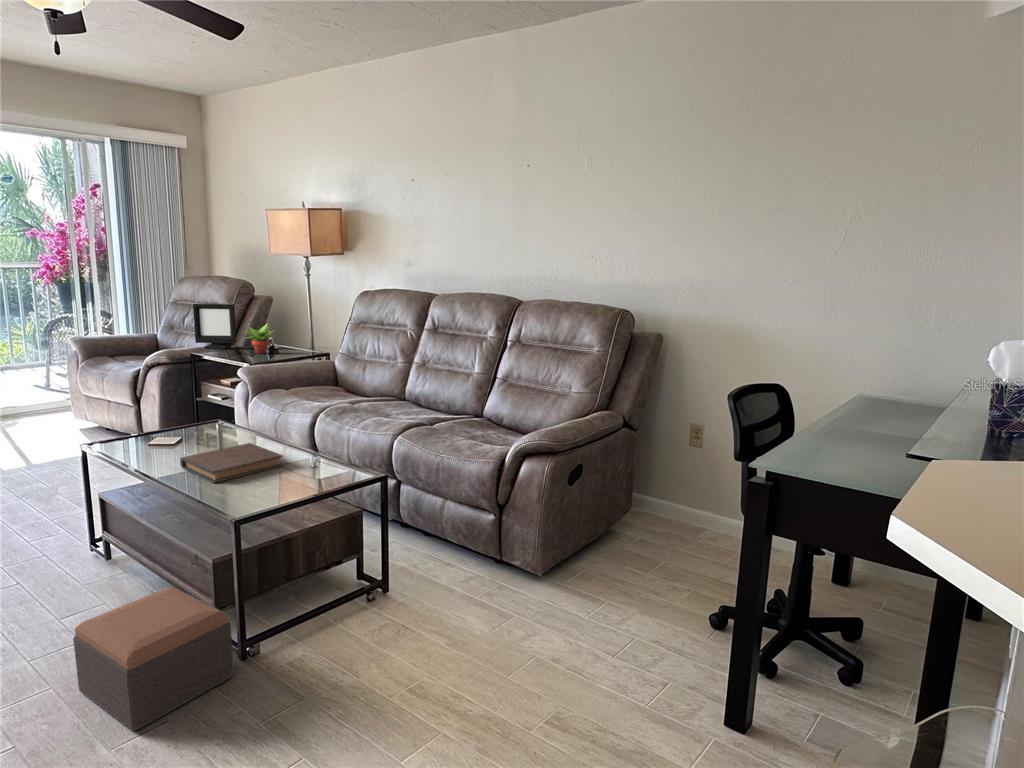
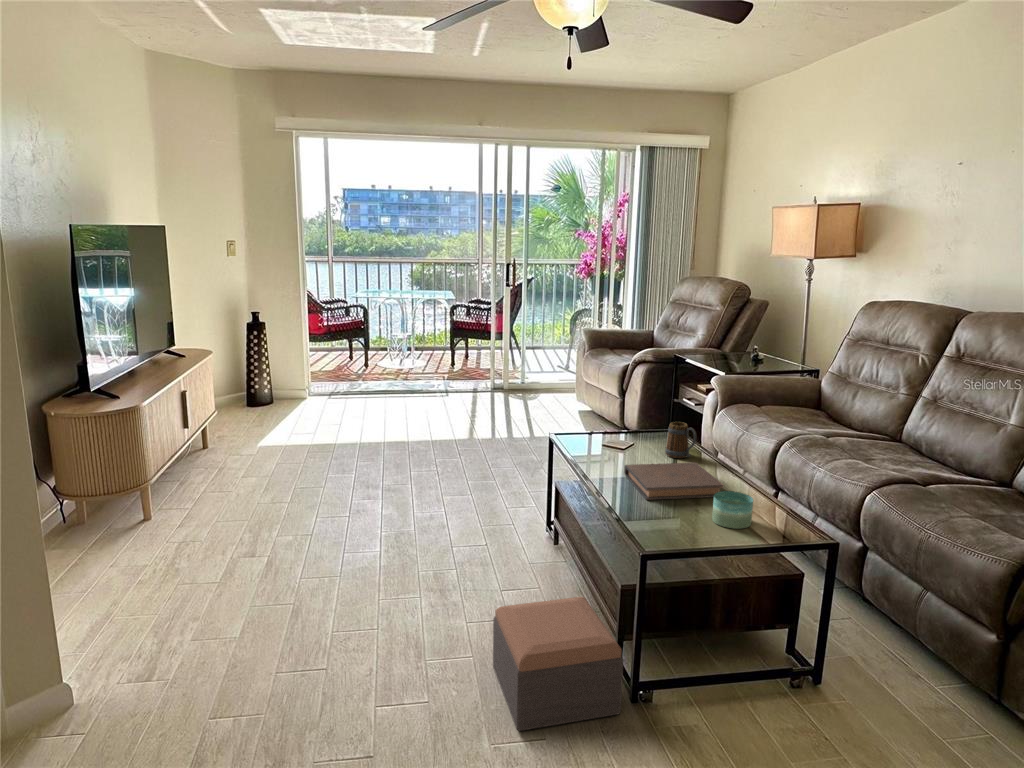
picture frame: present [193,304,236,349] -> none [683,304,725,353]
succulent plant: present [249,324,272,354] -> none [729,330,763,362]
mug: none [214,410,244,445] -> present [665,422,696,458]
candle: none [280,456,316,487] -> present [712,491,753,529]

